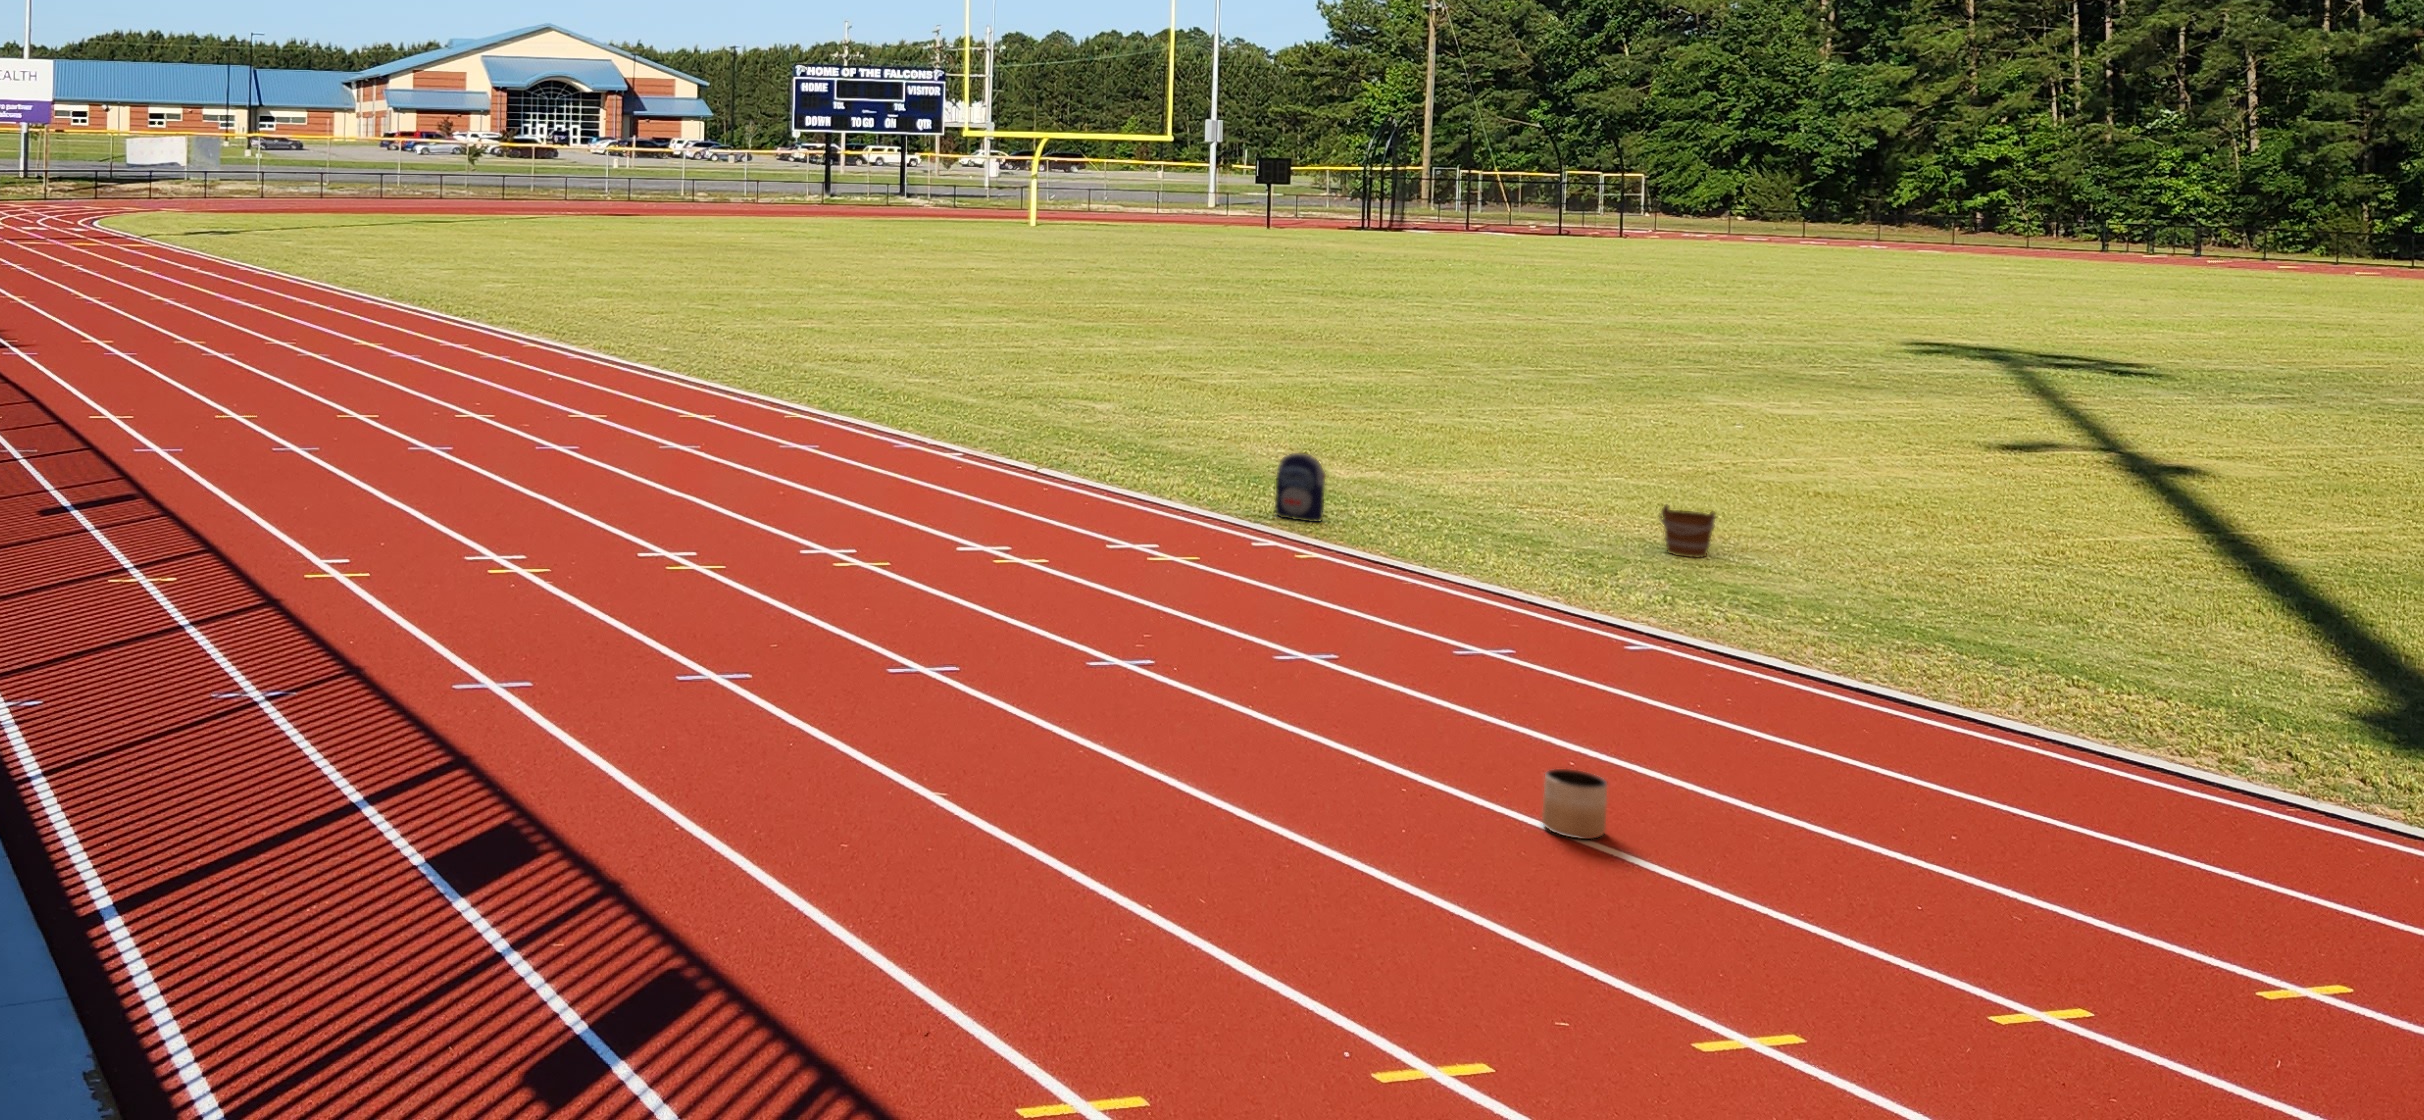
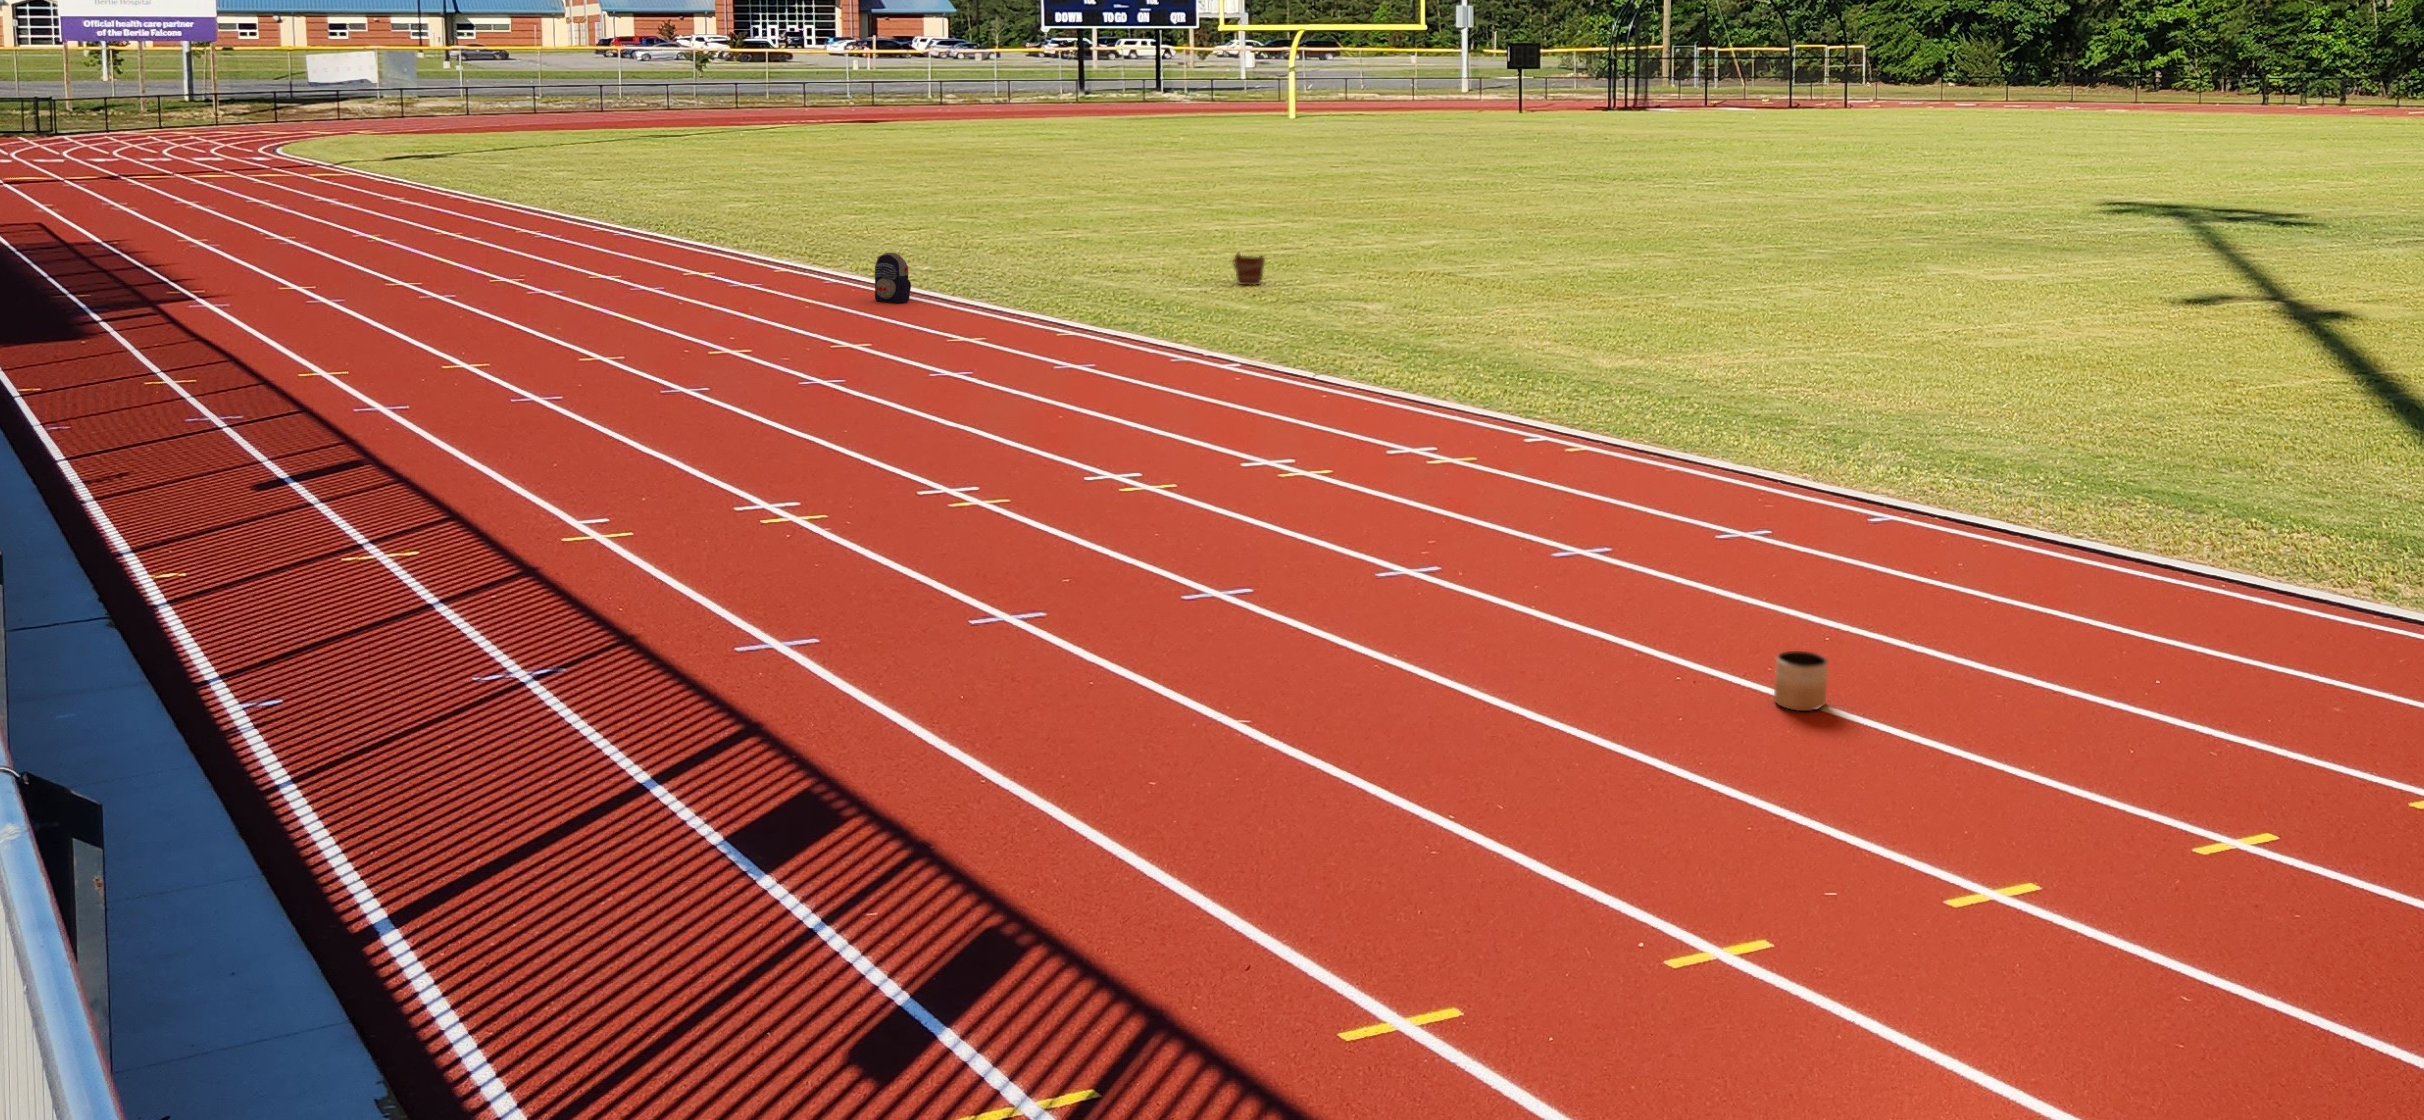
backpack: present [1275,453,1326,522] -> present [875,252,911,303]
bucket: present [1660,505,1716,558] -> present [1233,253,1265,285]

